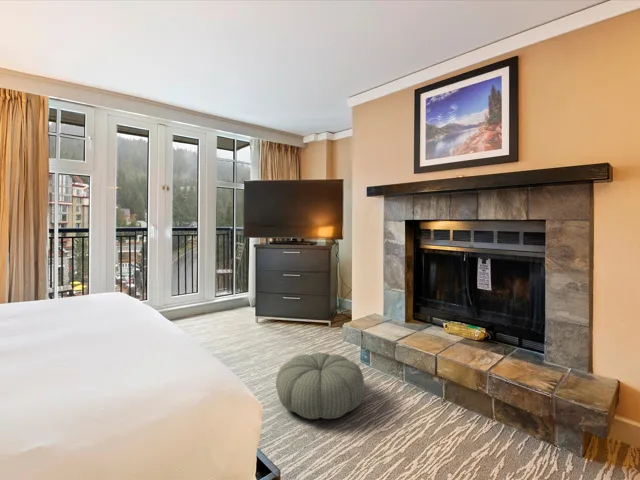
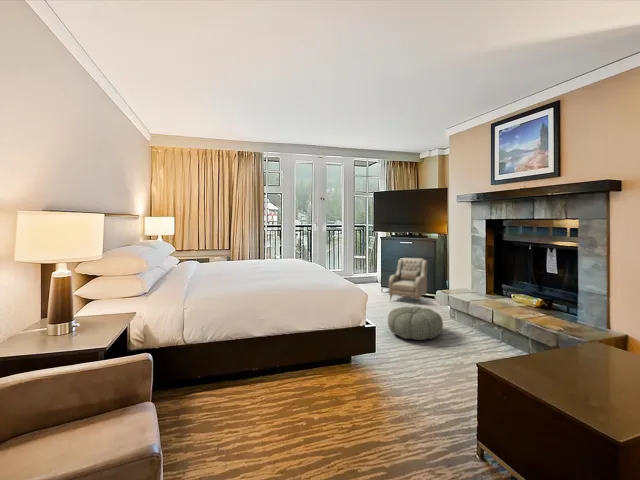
armchair: none [267,255,319,340] -> present [389,258,427,302]

